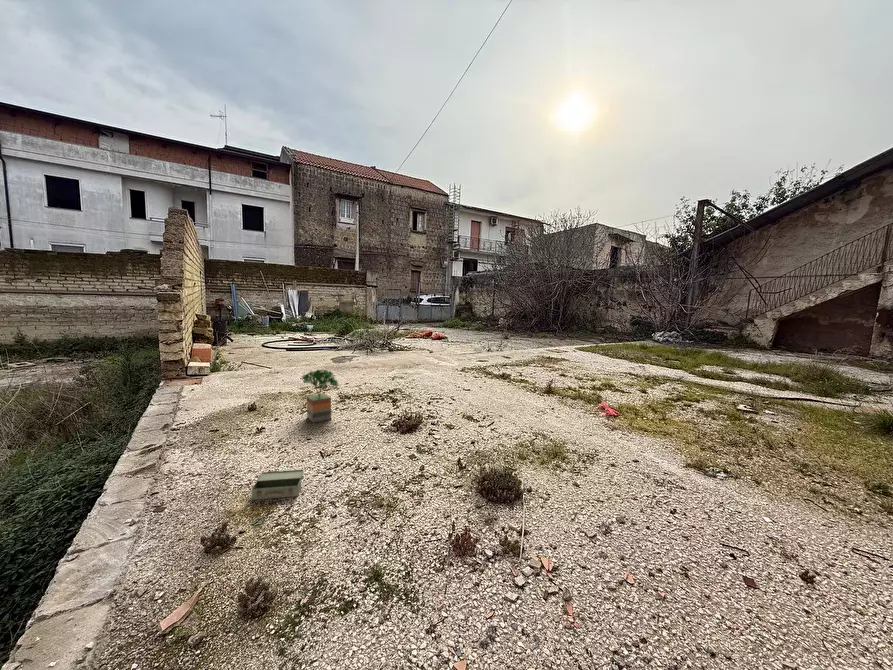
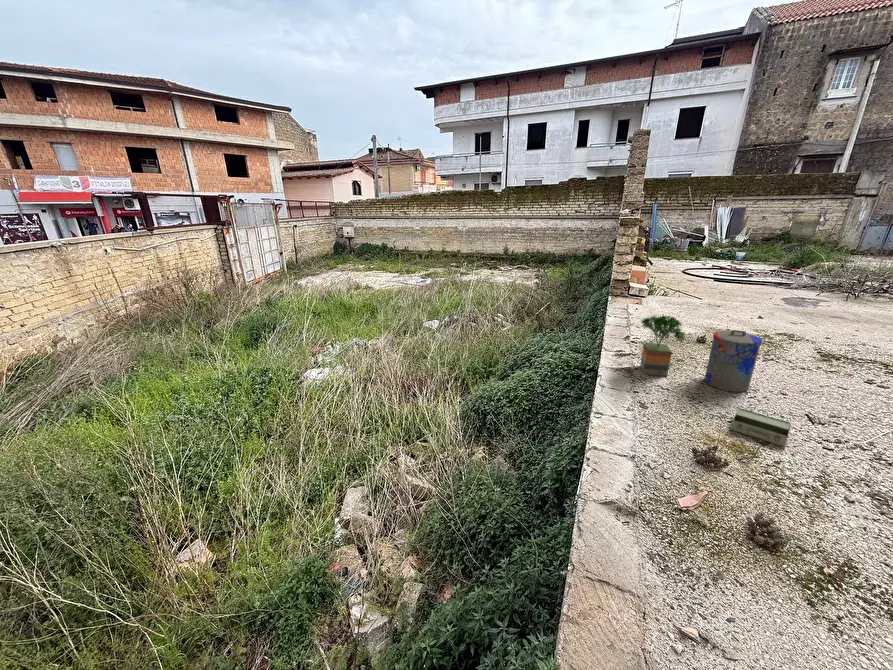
potted tree: present [302,370,338,422] -> present [640,316,685,376]
trash can: none [240,394,283,456] -> present [705,330,762,392]

